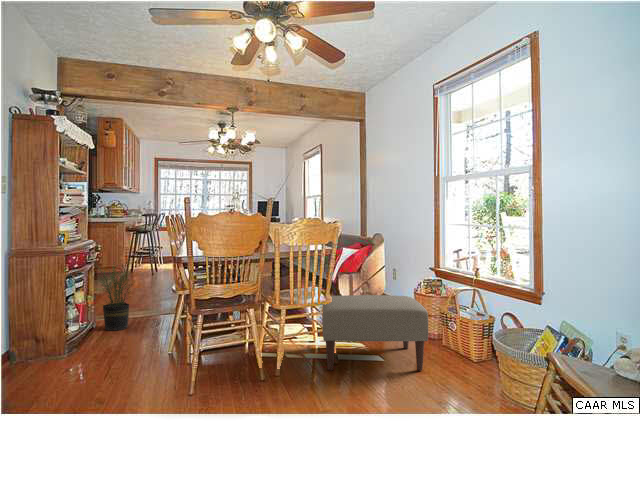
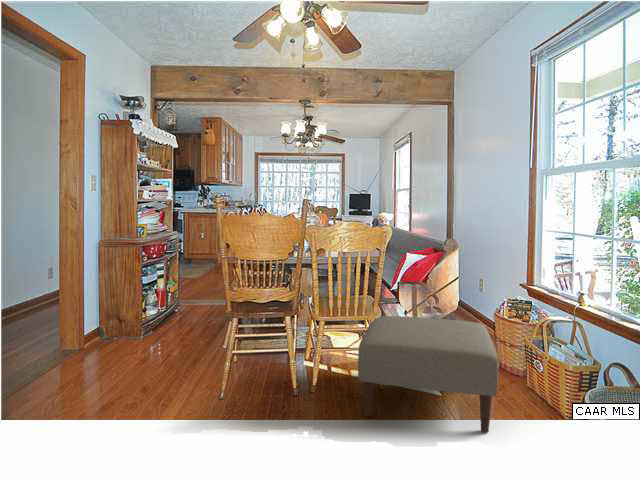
potted plant: present [97,262,129,331] -> none [154,257,199,329]

